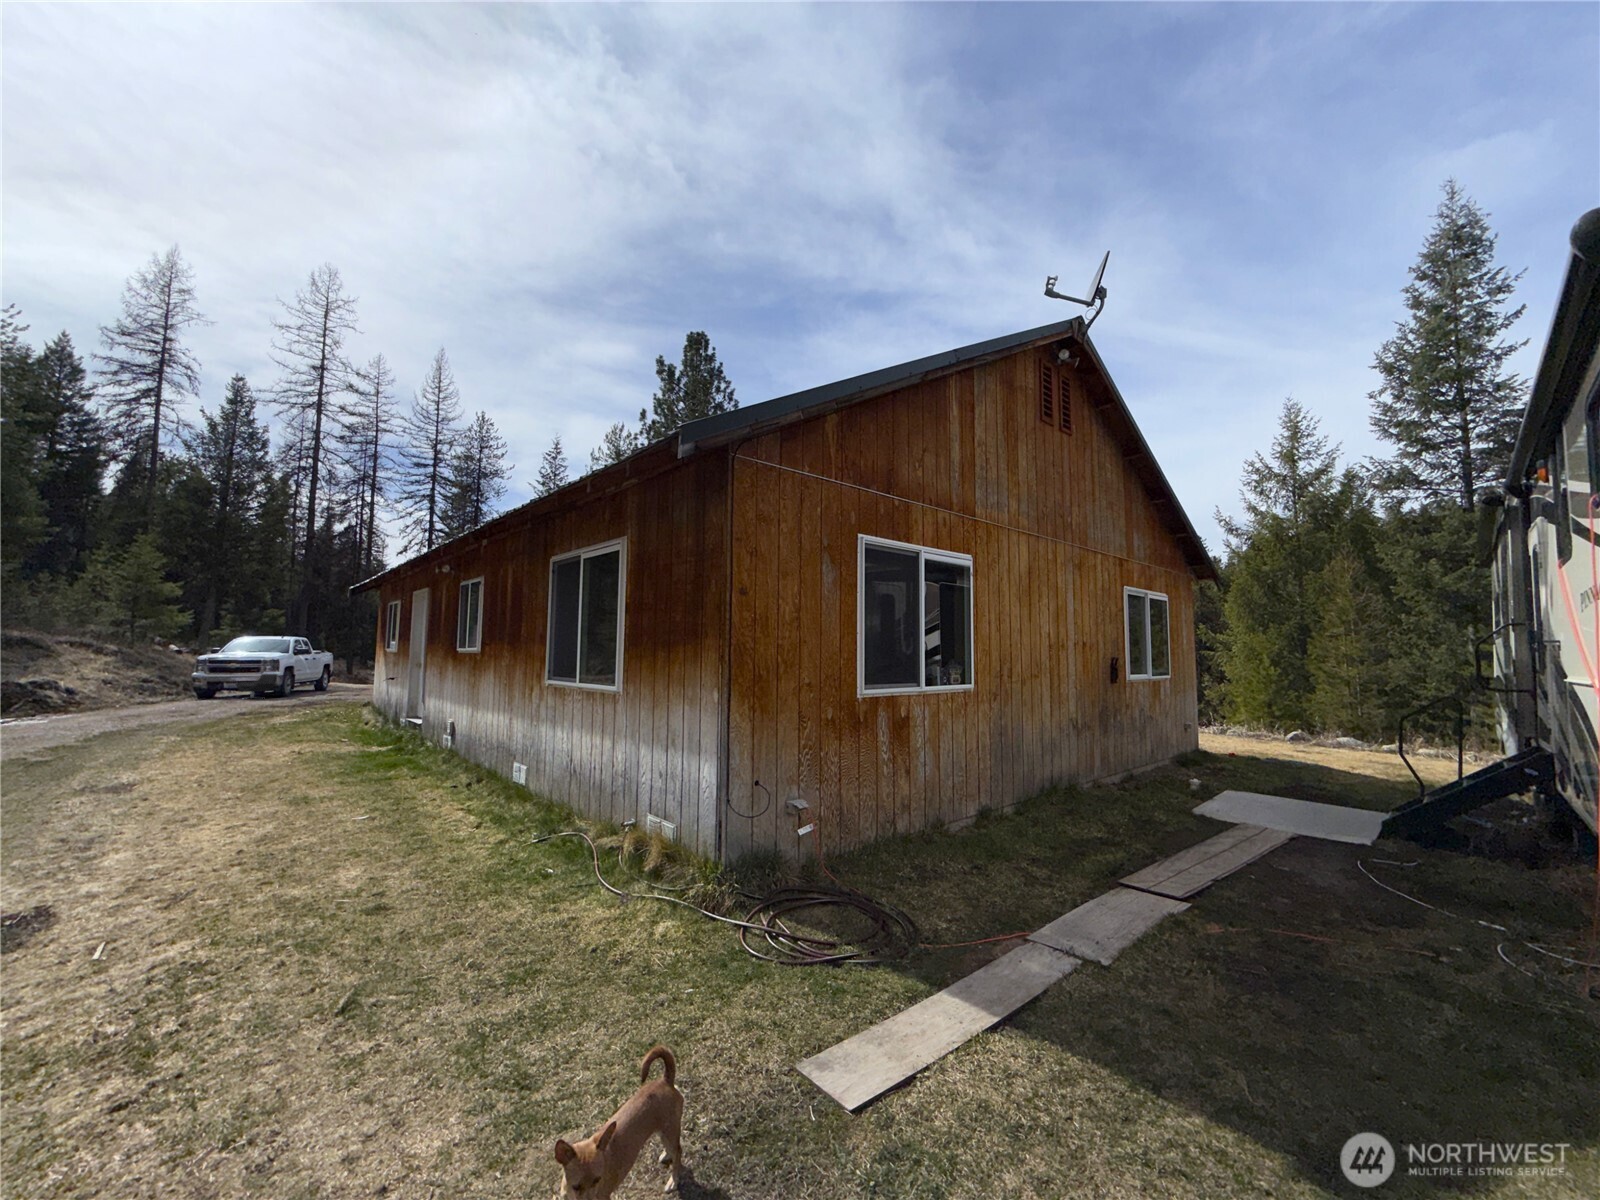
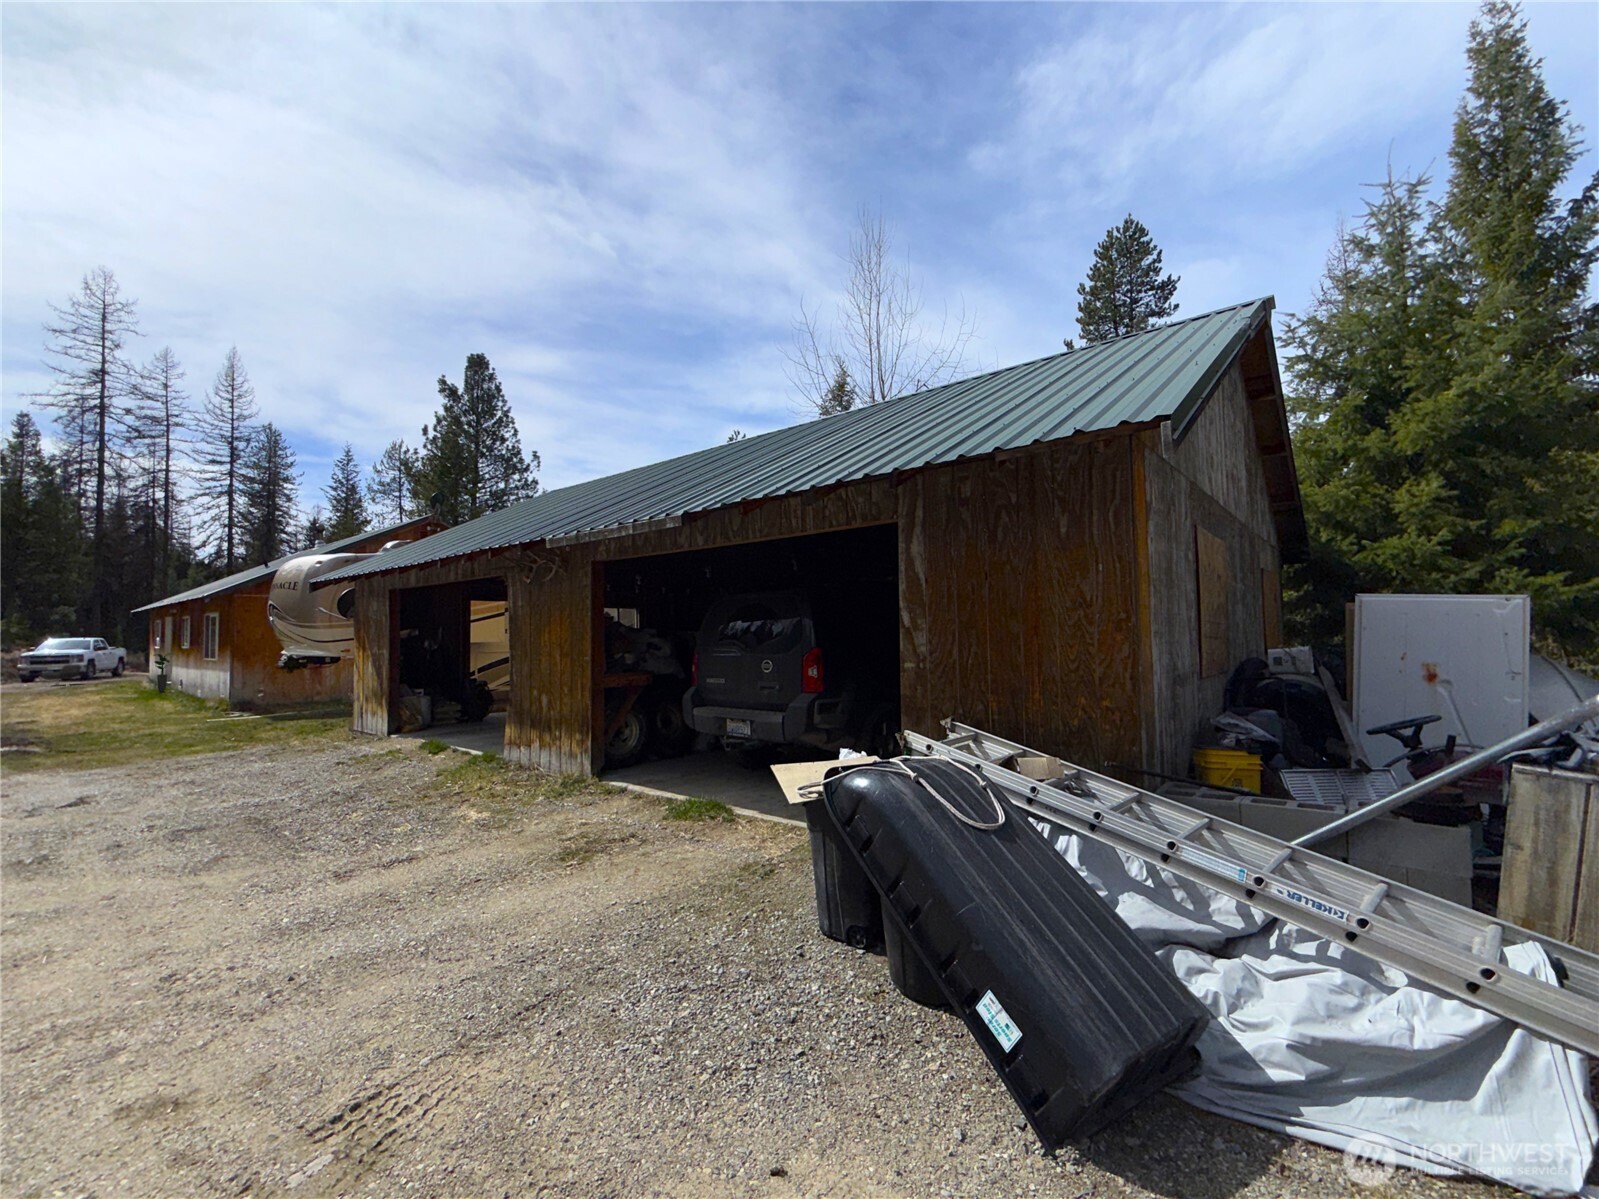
potted plant: none [352,668,378,719] -> present [153,654,170,693]

